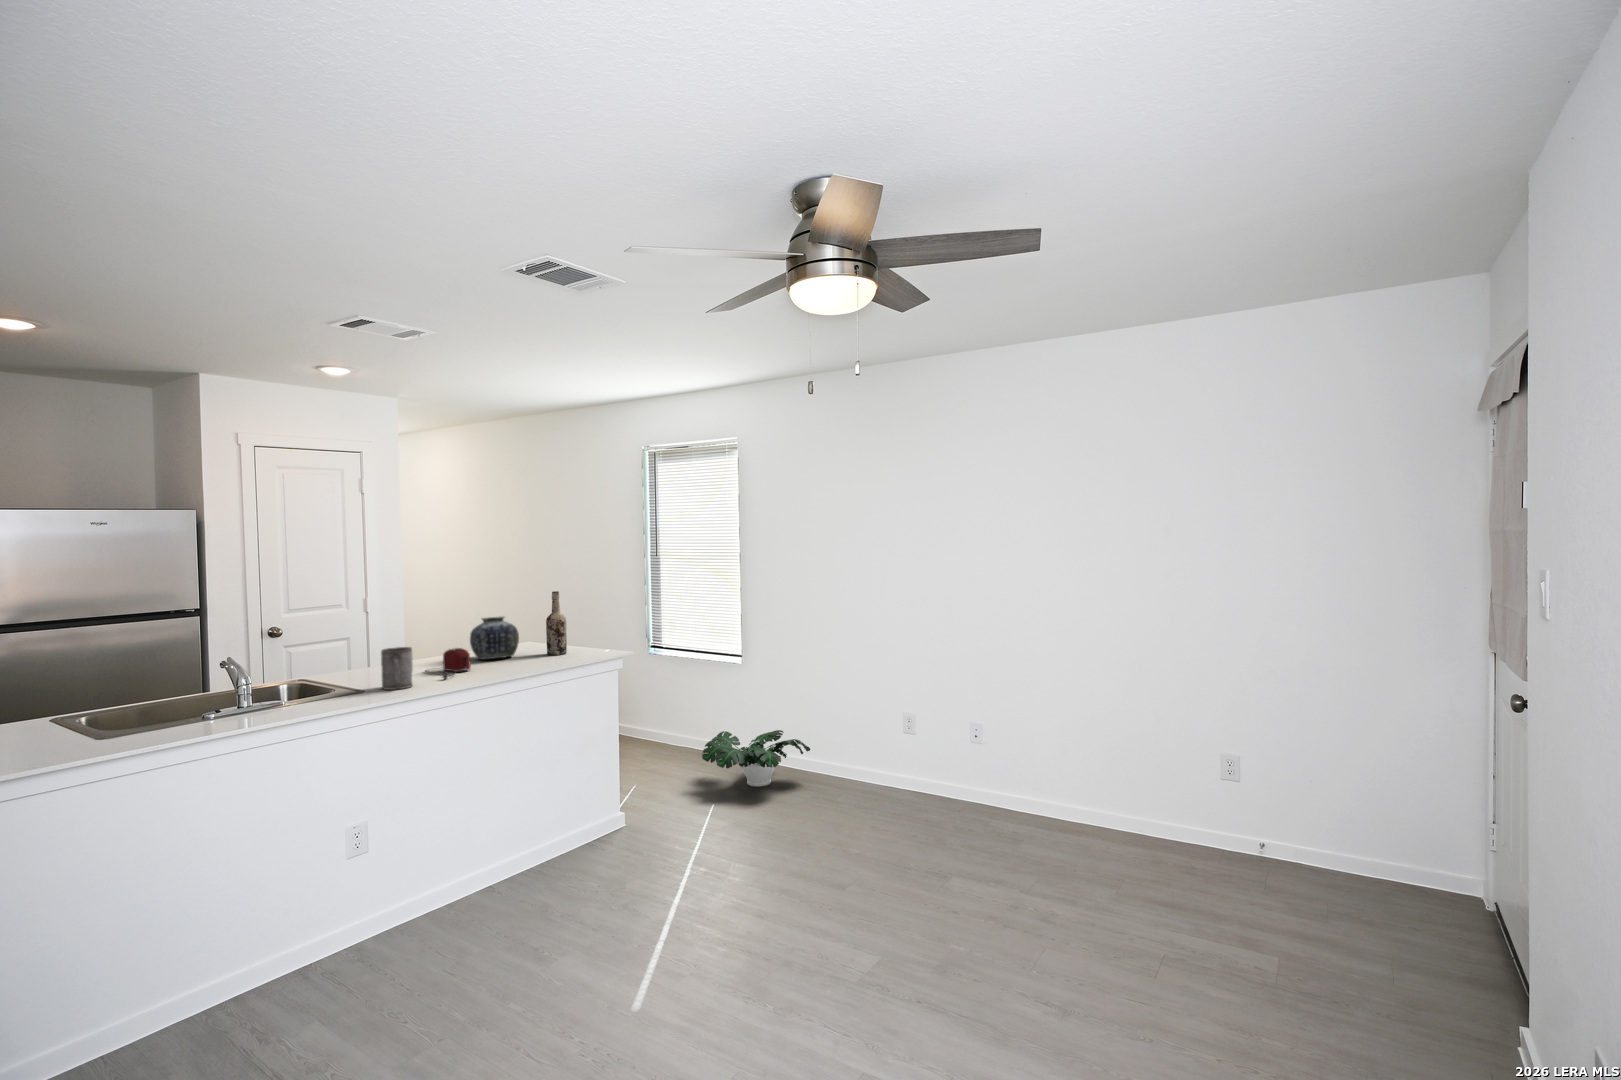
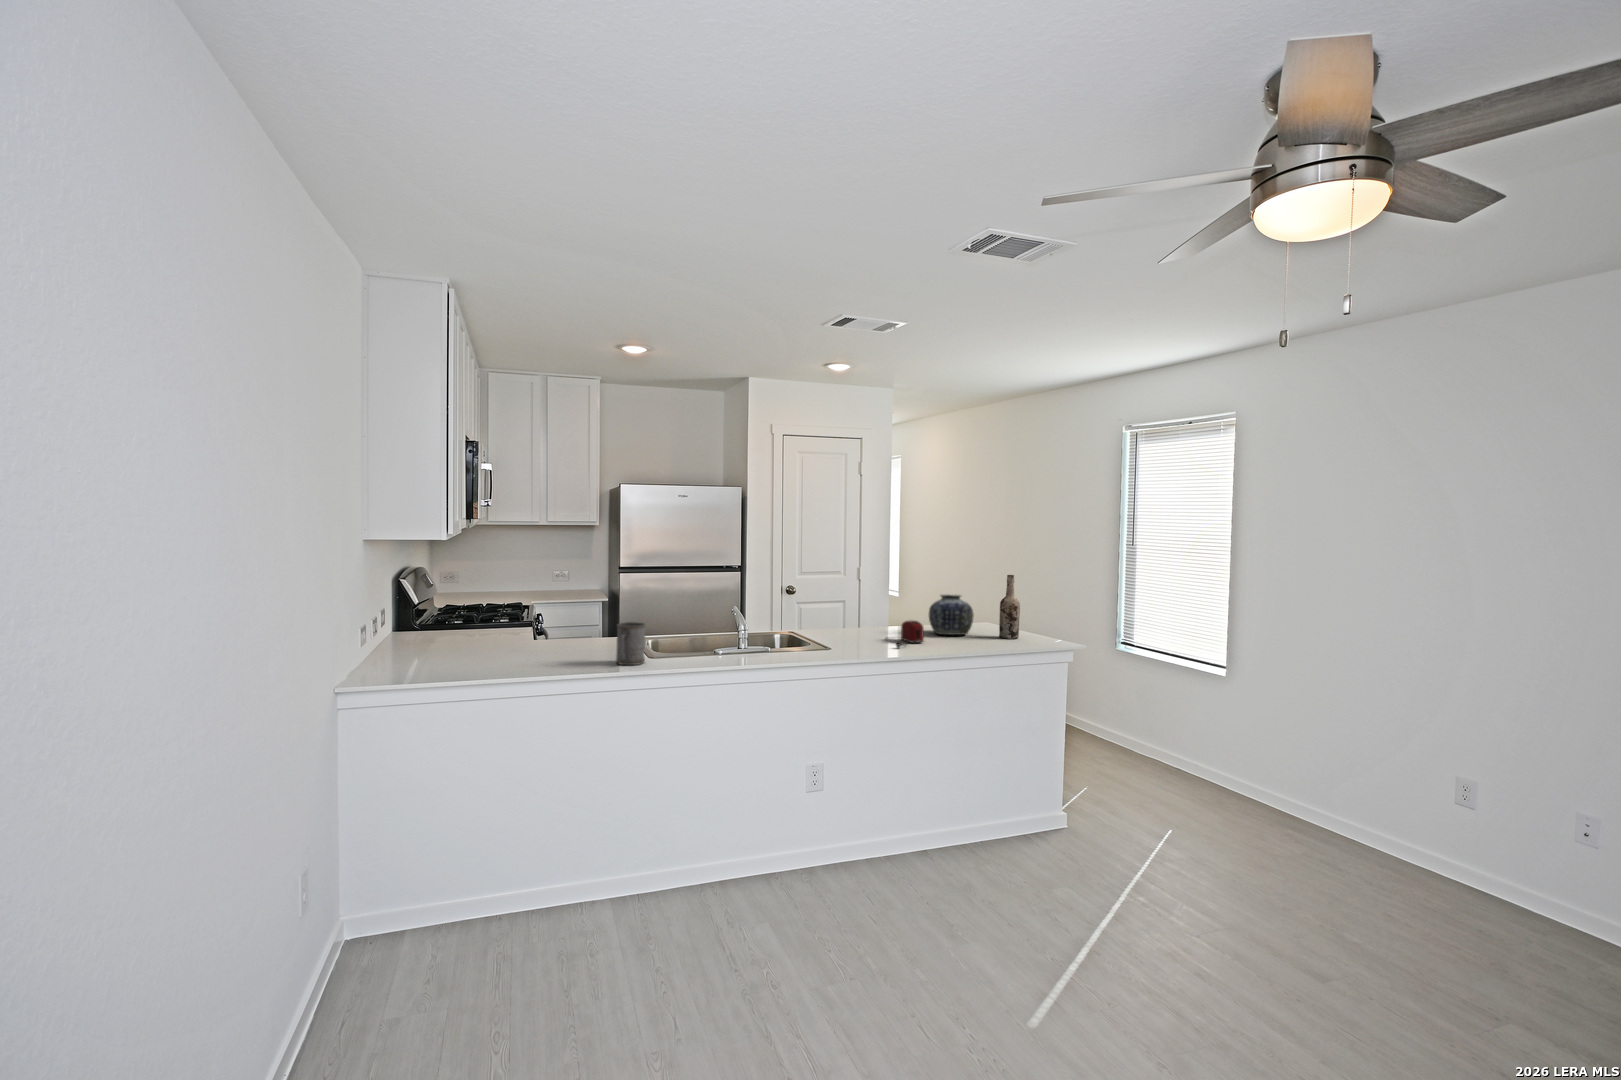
mug: present [381,647,413,690] -> present [616,622,646,665]
potted plant: present [702,730,810,787] -> none [1165,749,1309,823]

